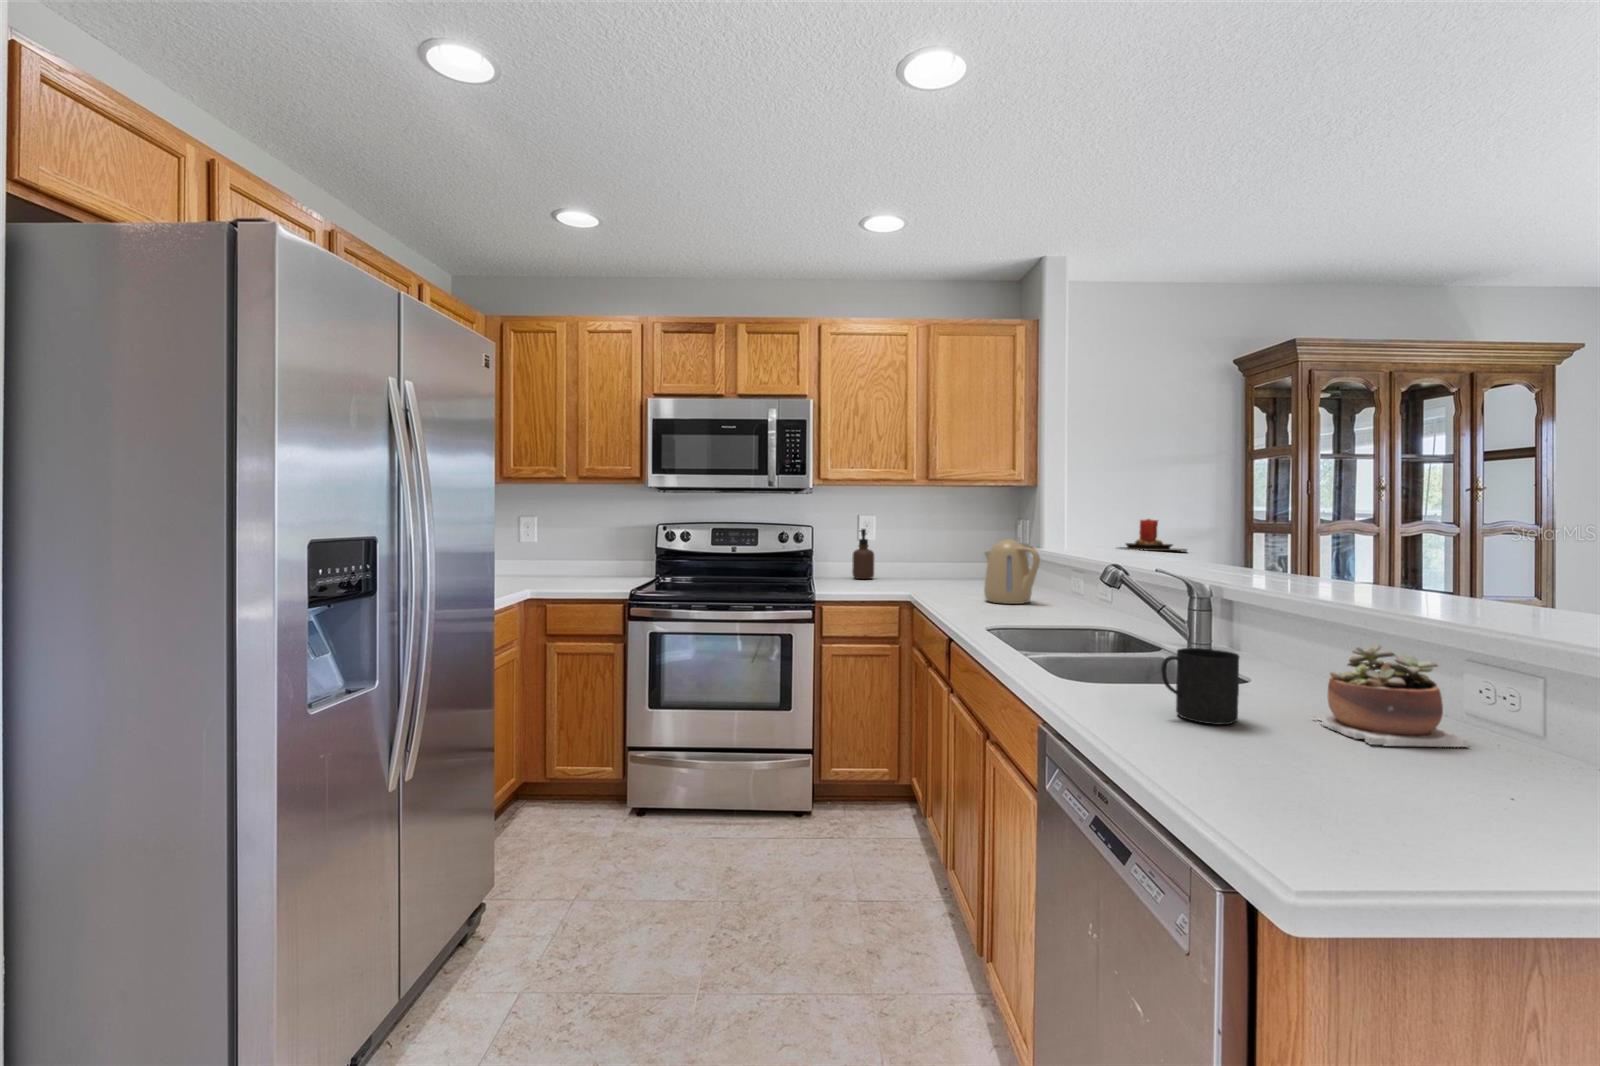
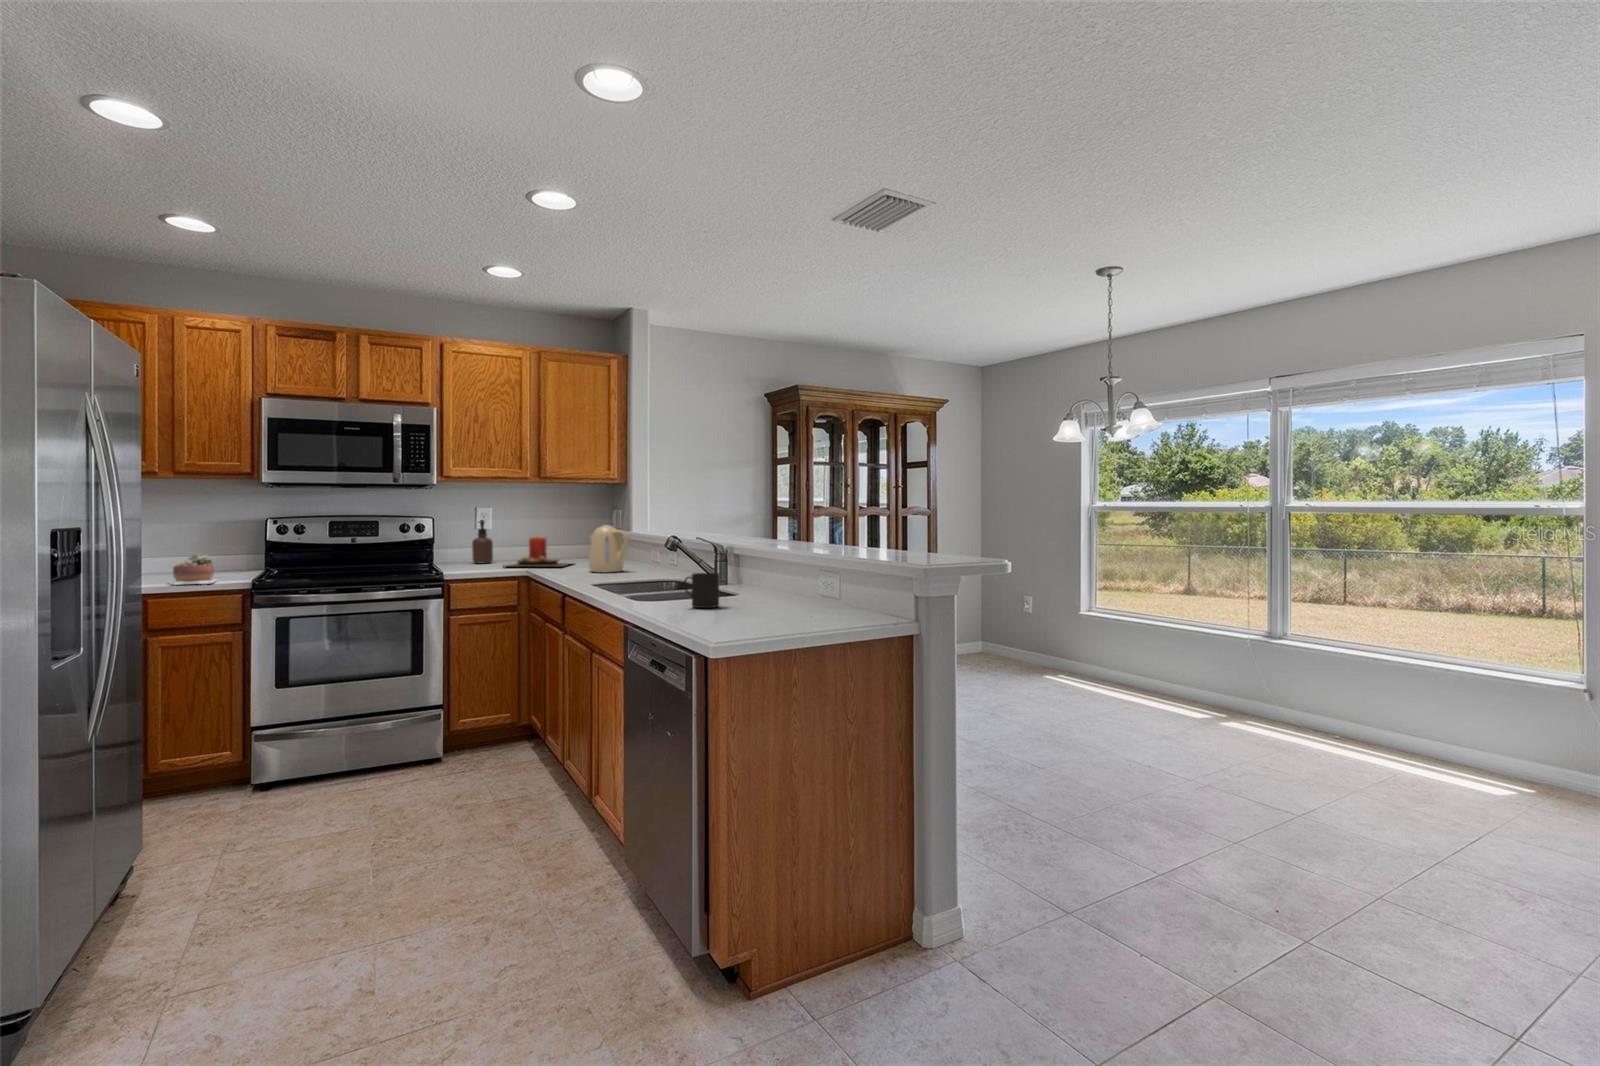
candle: present [1119,519,1186,551] -> present [504,537,573,567]
succulent plant: present [1319,645,1469,747] -> present [169,553,218,585]

